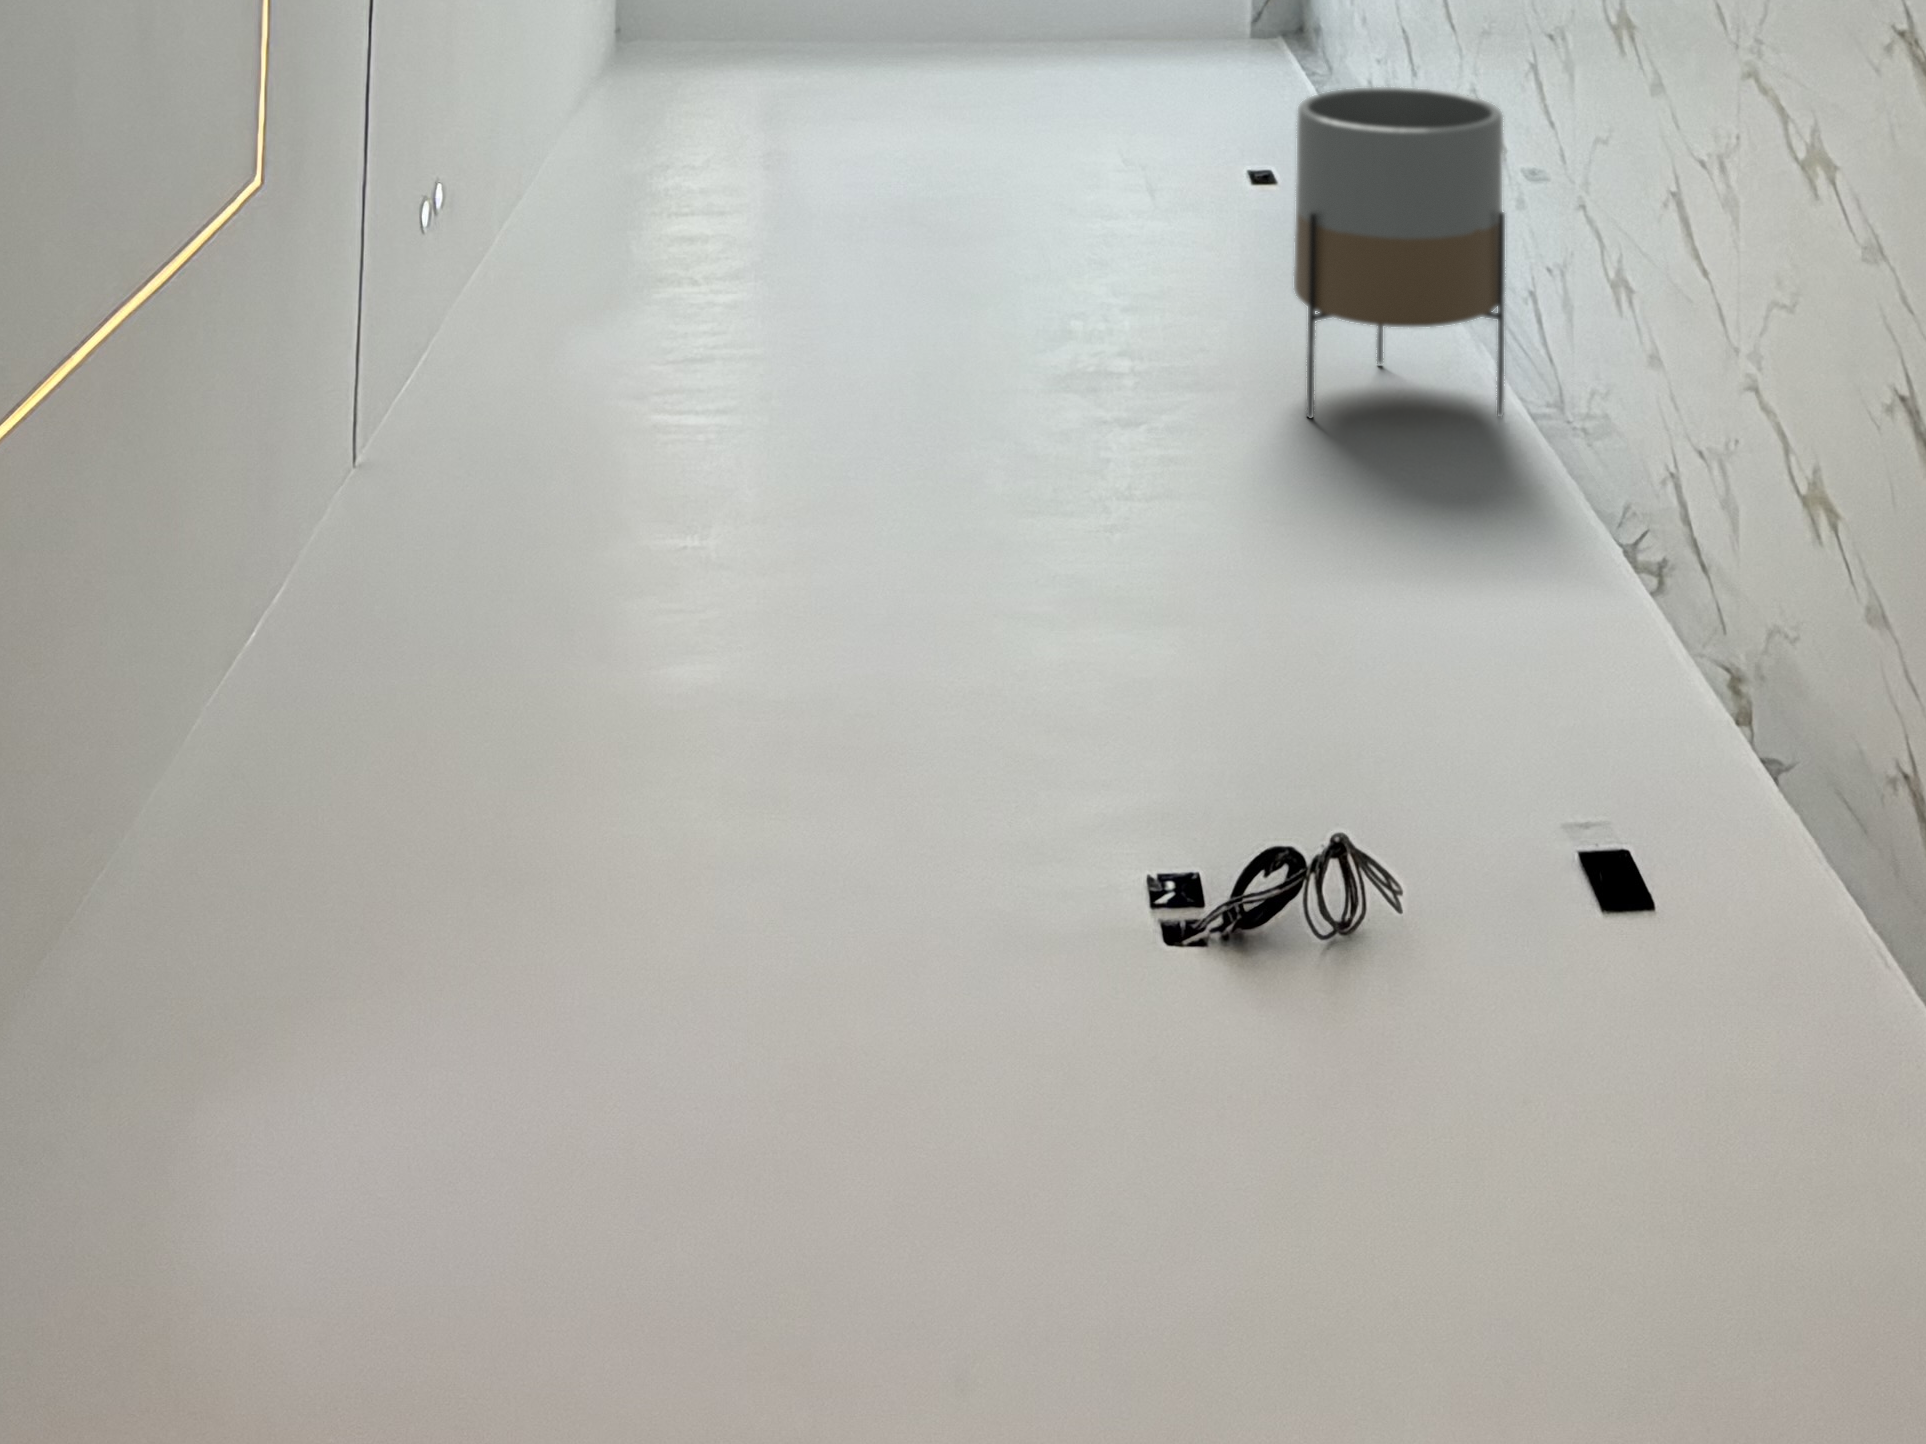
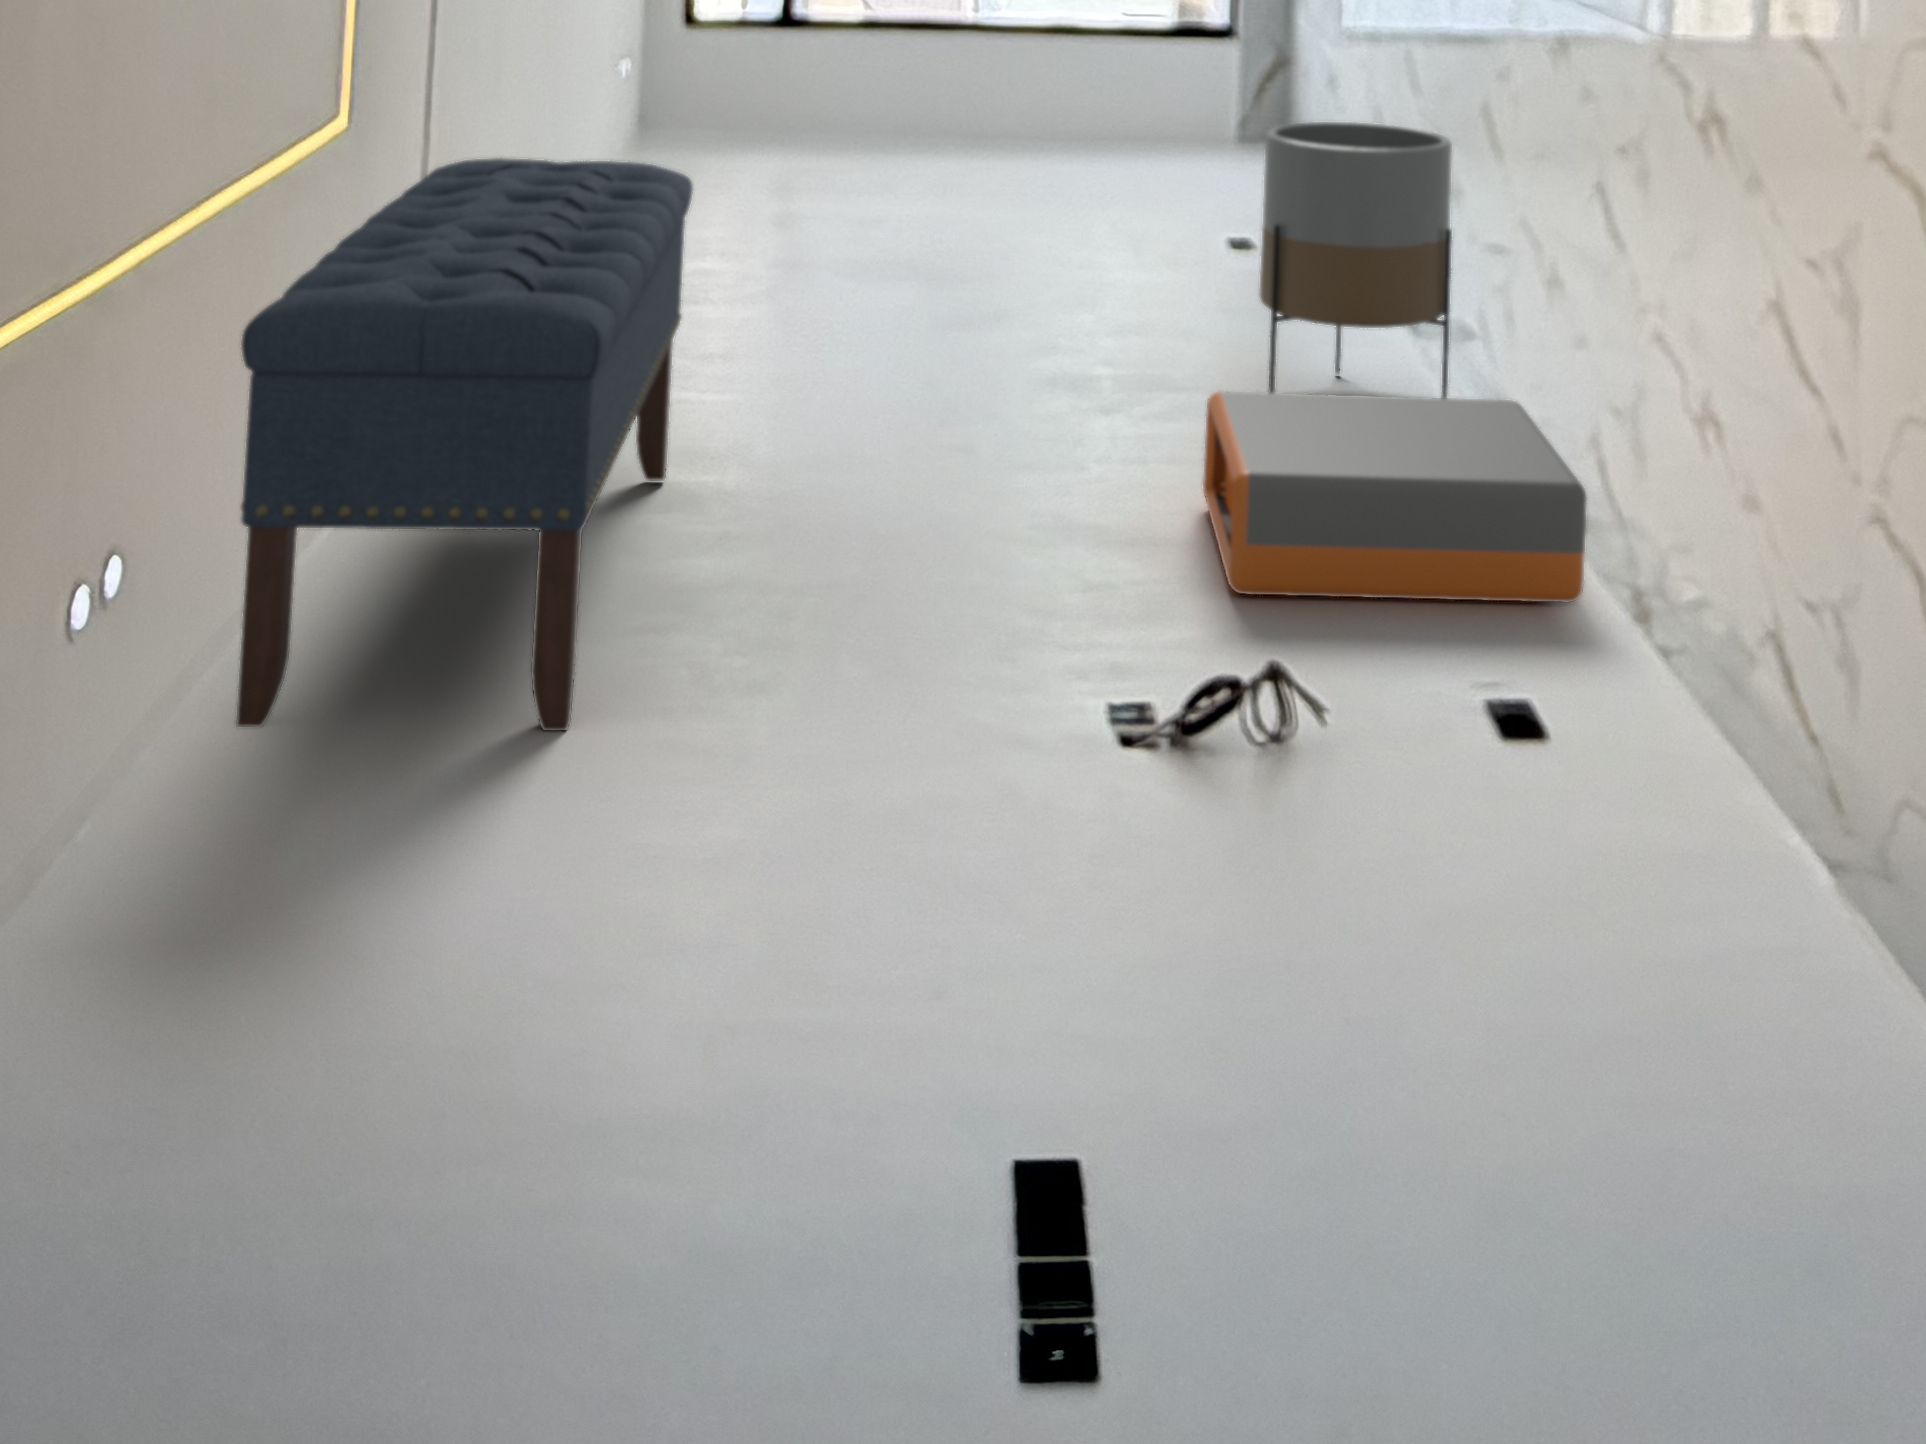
bench: none [122,194,660,966] -> present [236,158,693,731]
storage box: none [1242,434,1679,697] -> present [1203,391,1587,602]

